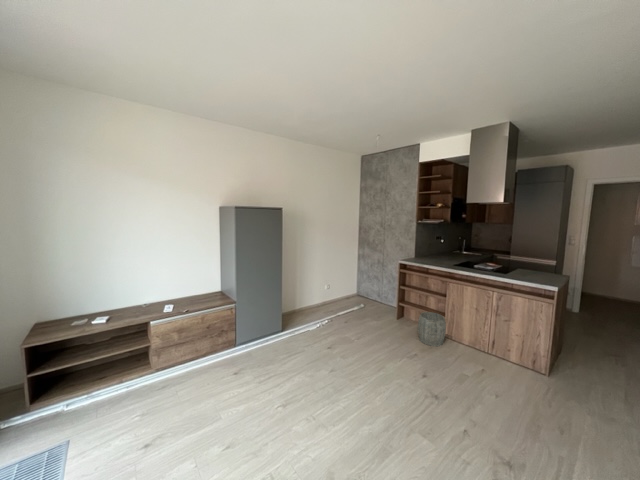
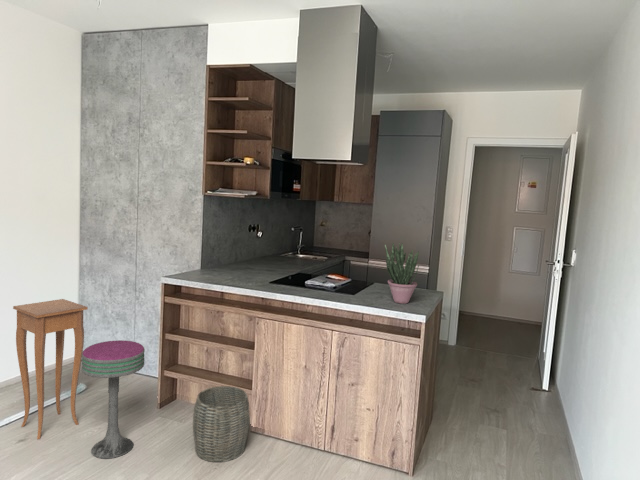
potted plant: none [528,247,553,281] -> present [385,243,419,304]
side table: none [343,268,370,322] -> present [13,299,88,439]
bar stool: none [372,286,396,334] -> present [82,340,145,459]

